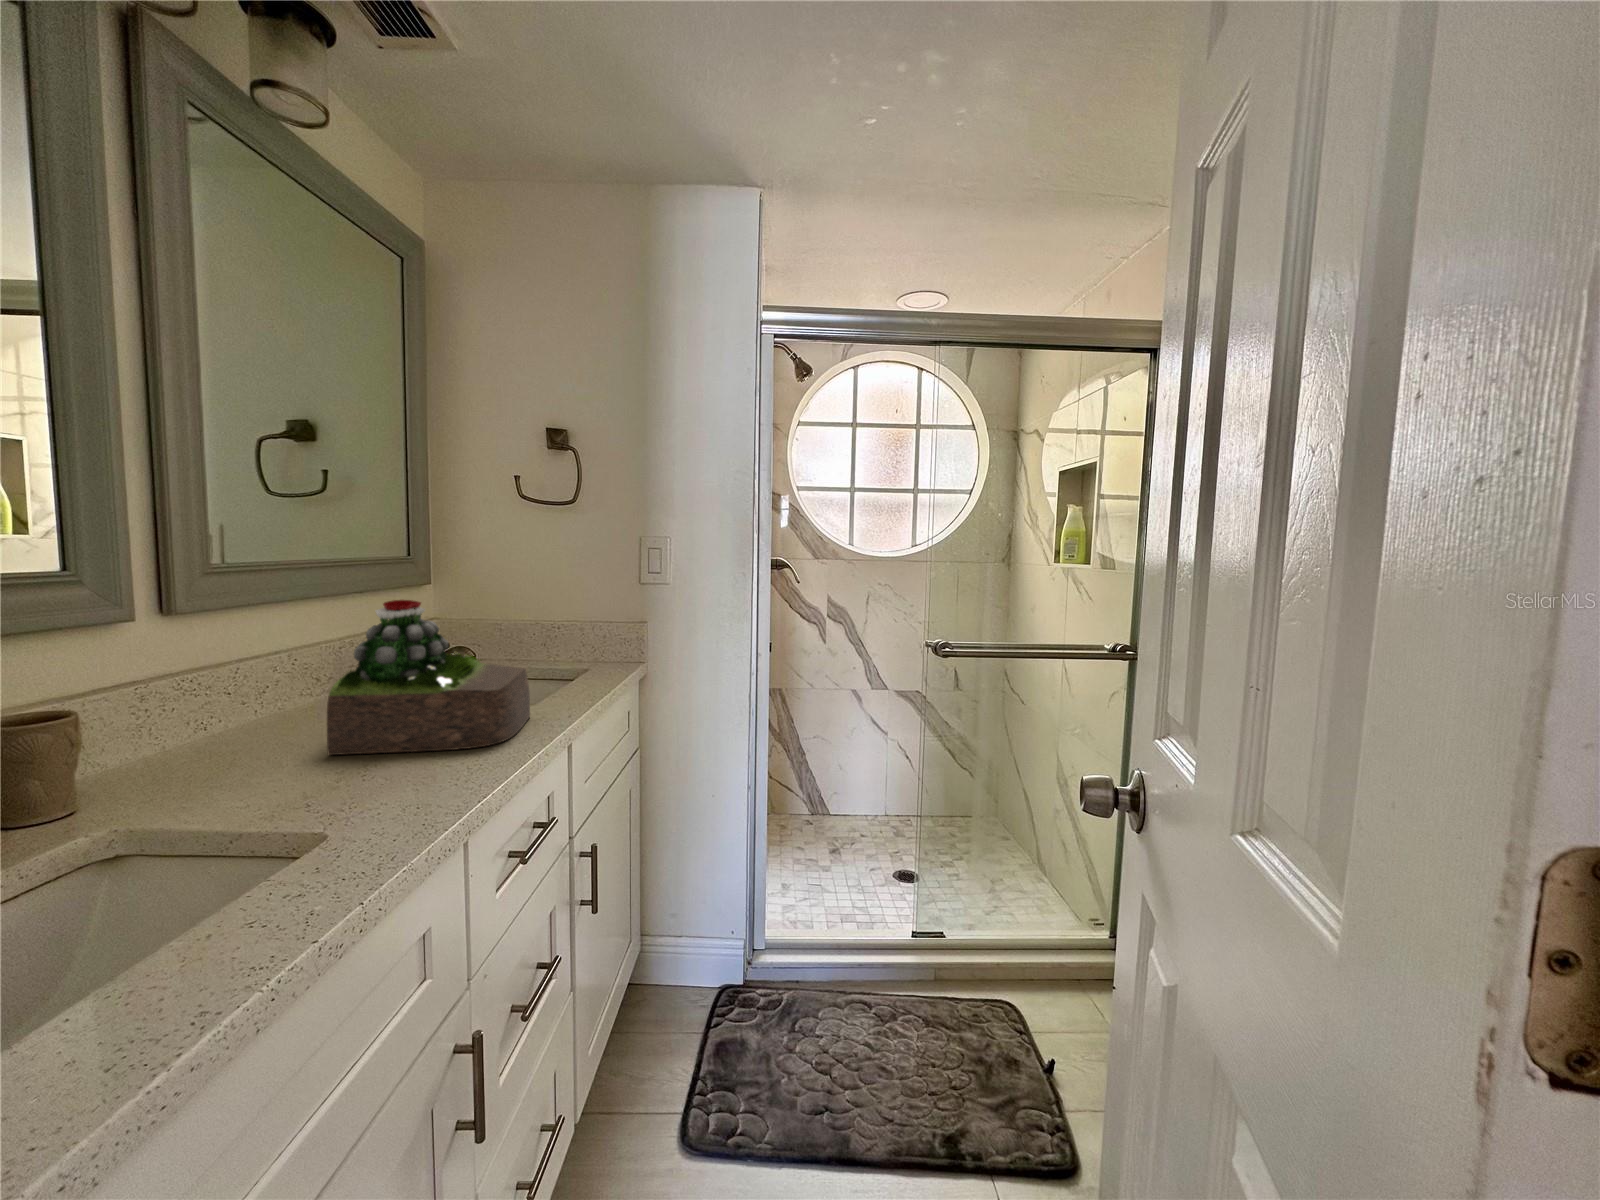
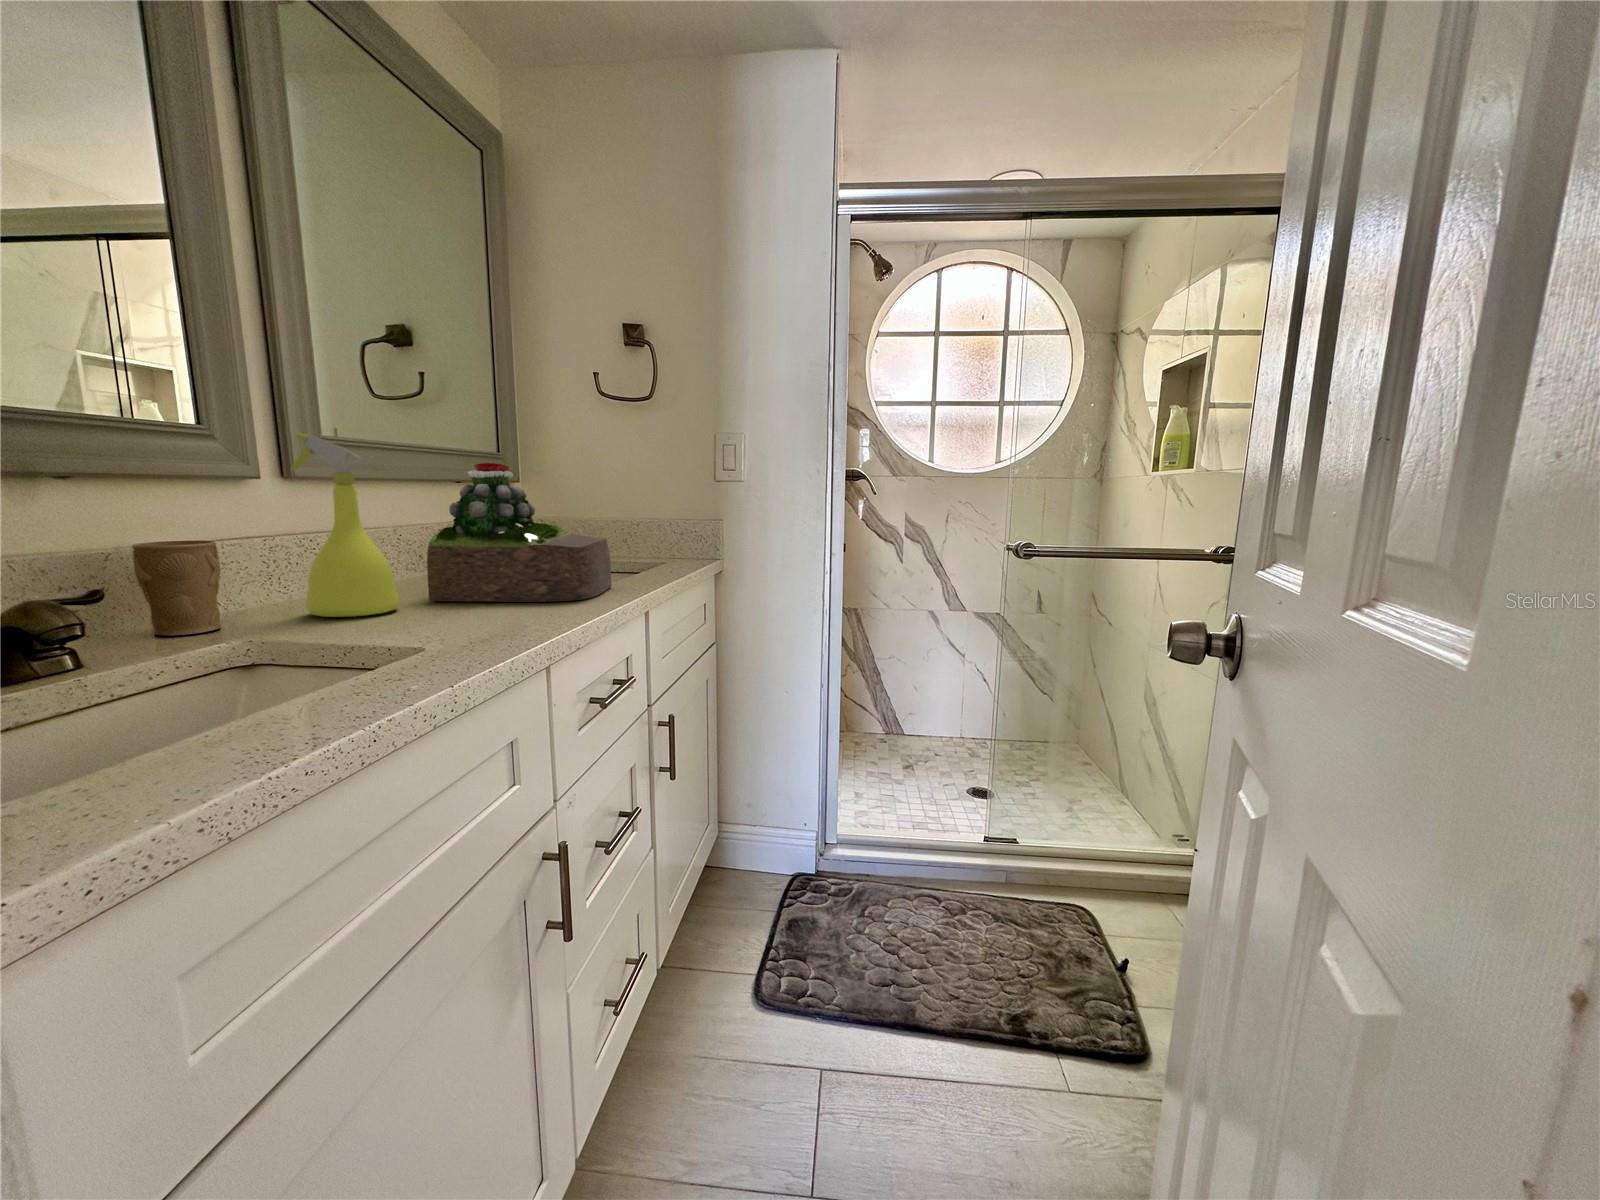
spray bottle: none [171,594,294,793] -> present [291,433,399,617]

